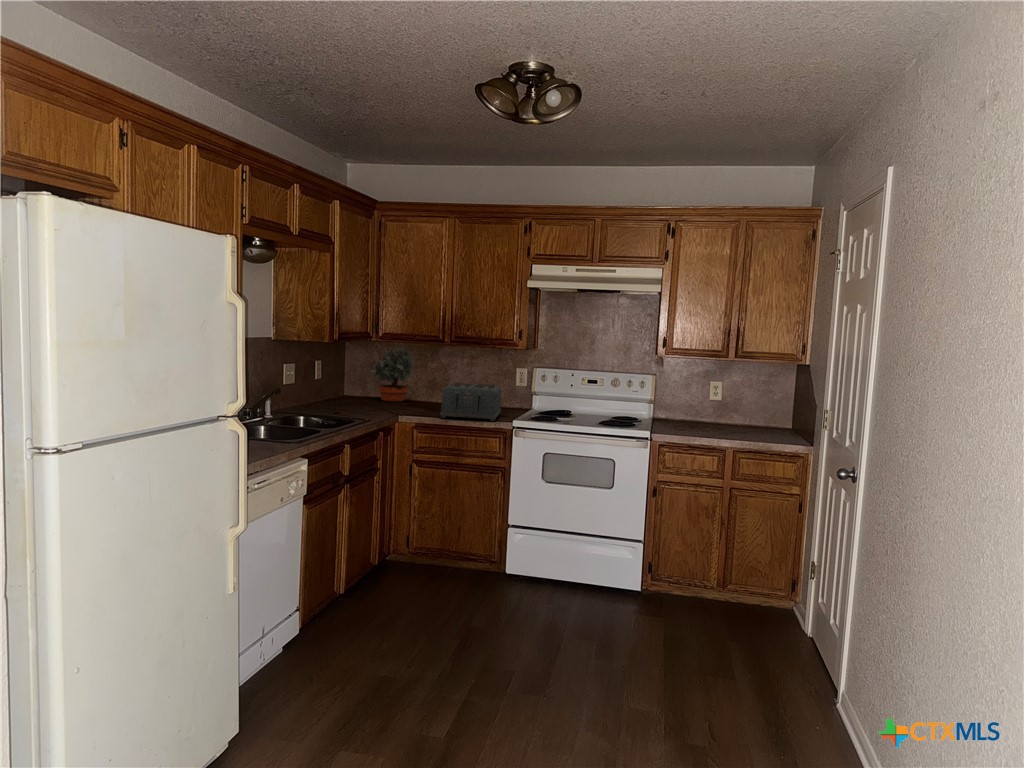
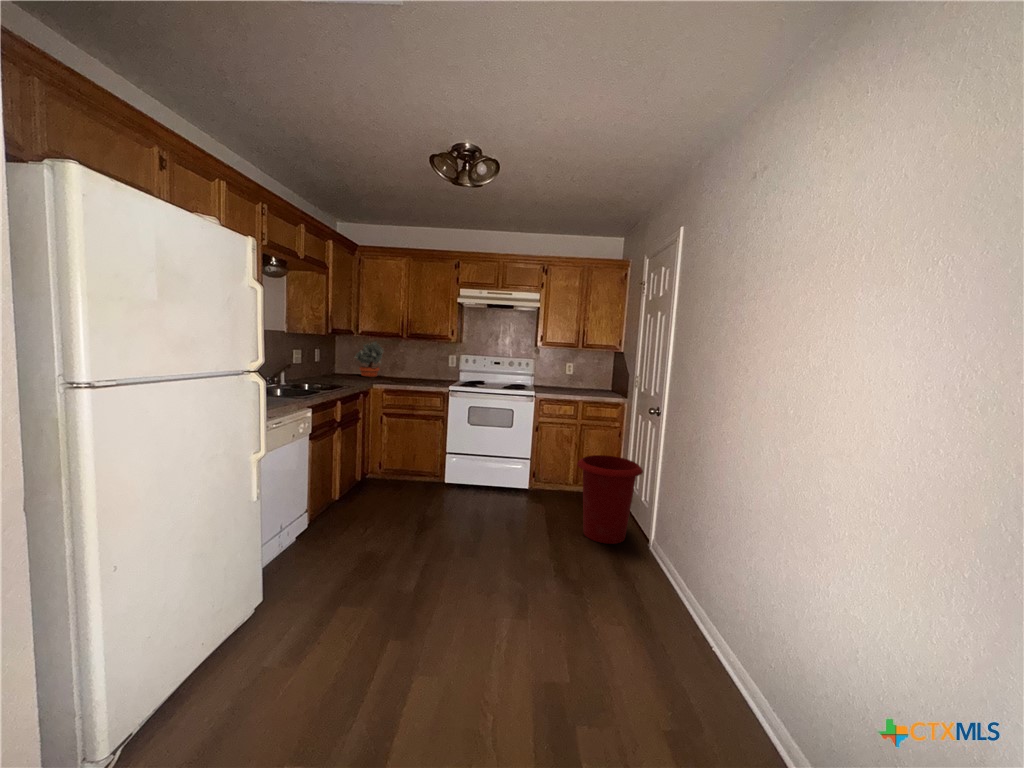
toaster: present [440,383,501,421] -> none [402,364,440,387]
waste bin: none [712,542,824,691] -> present [577,455,643,544]

